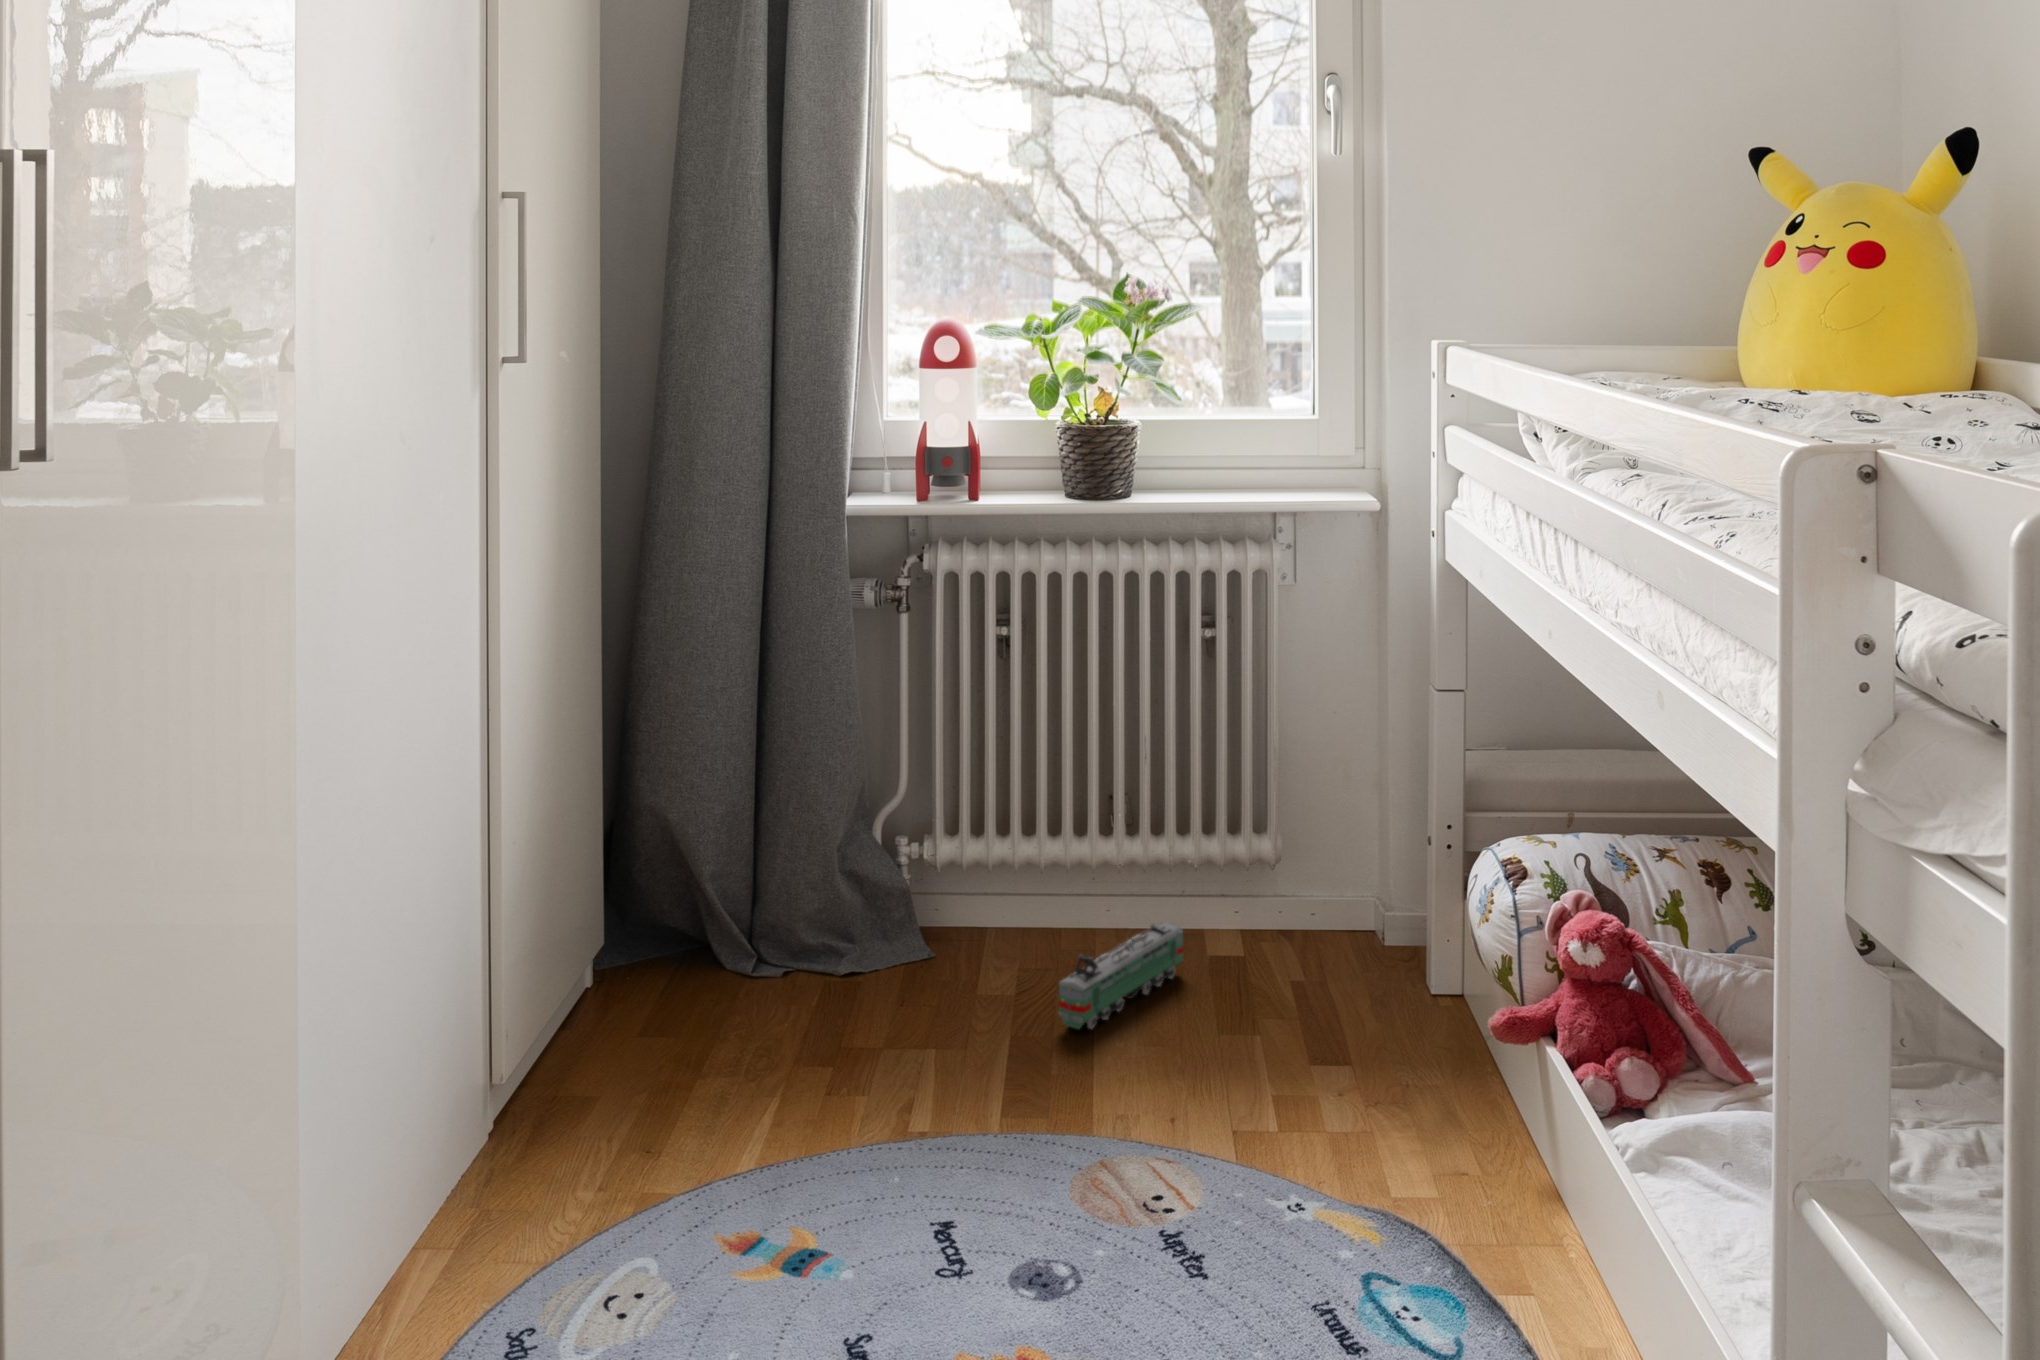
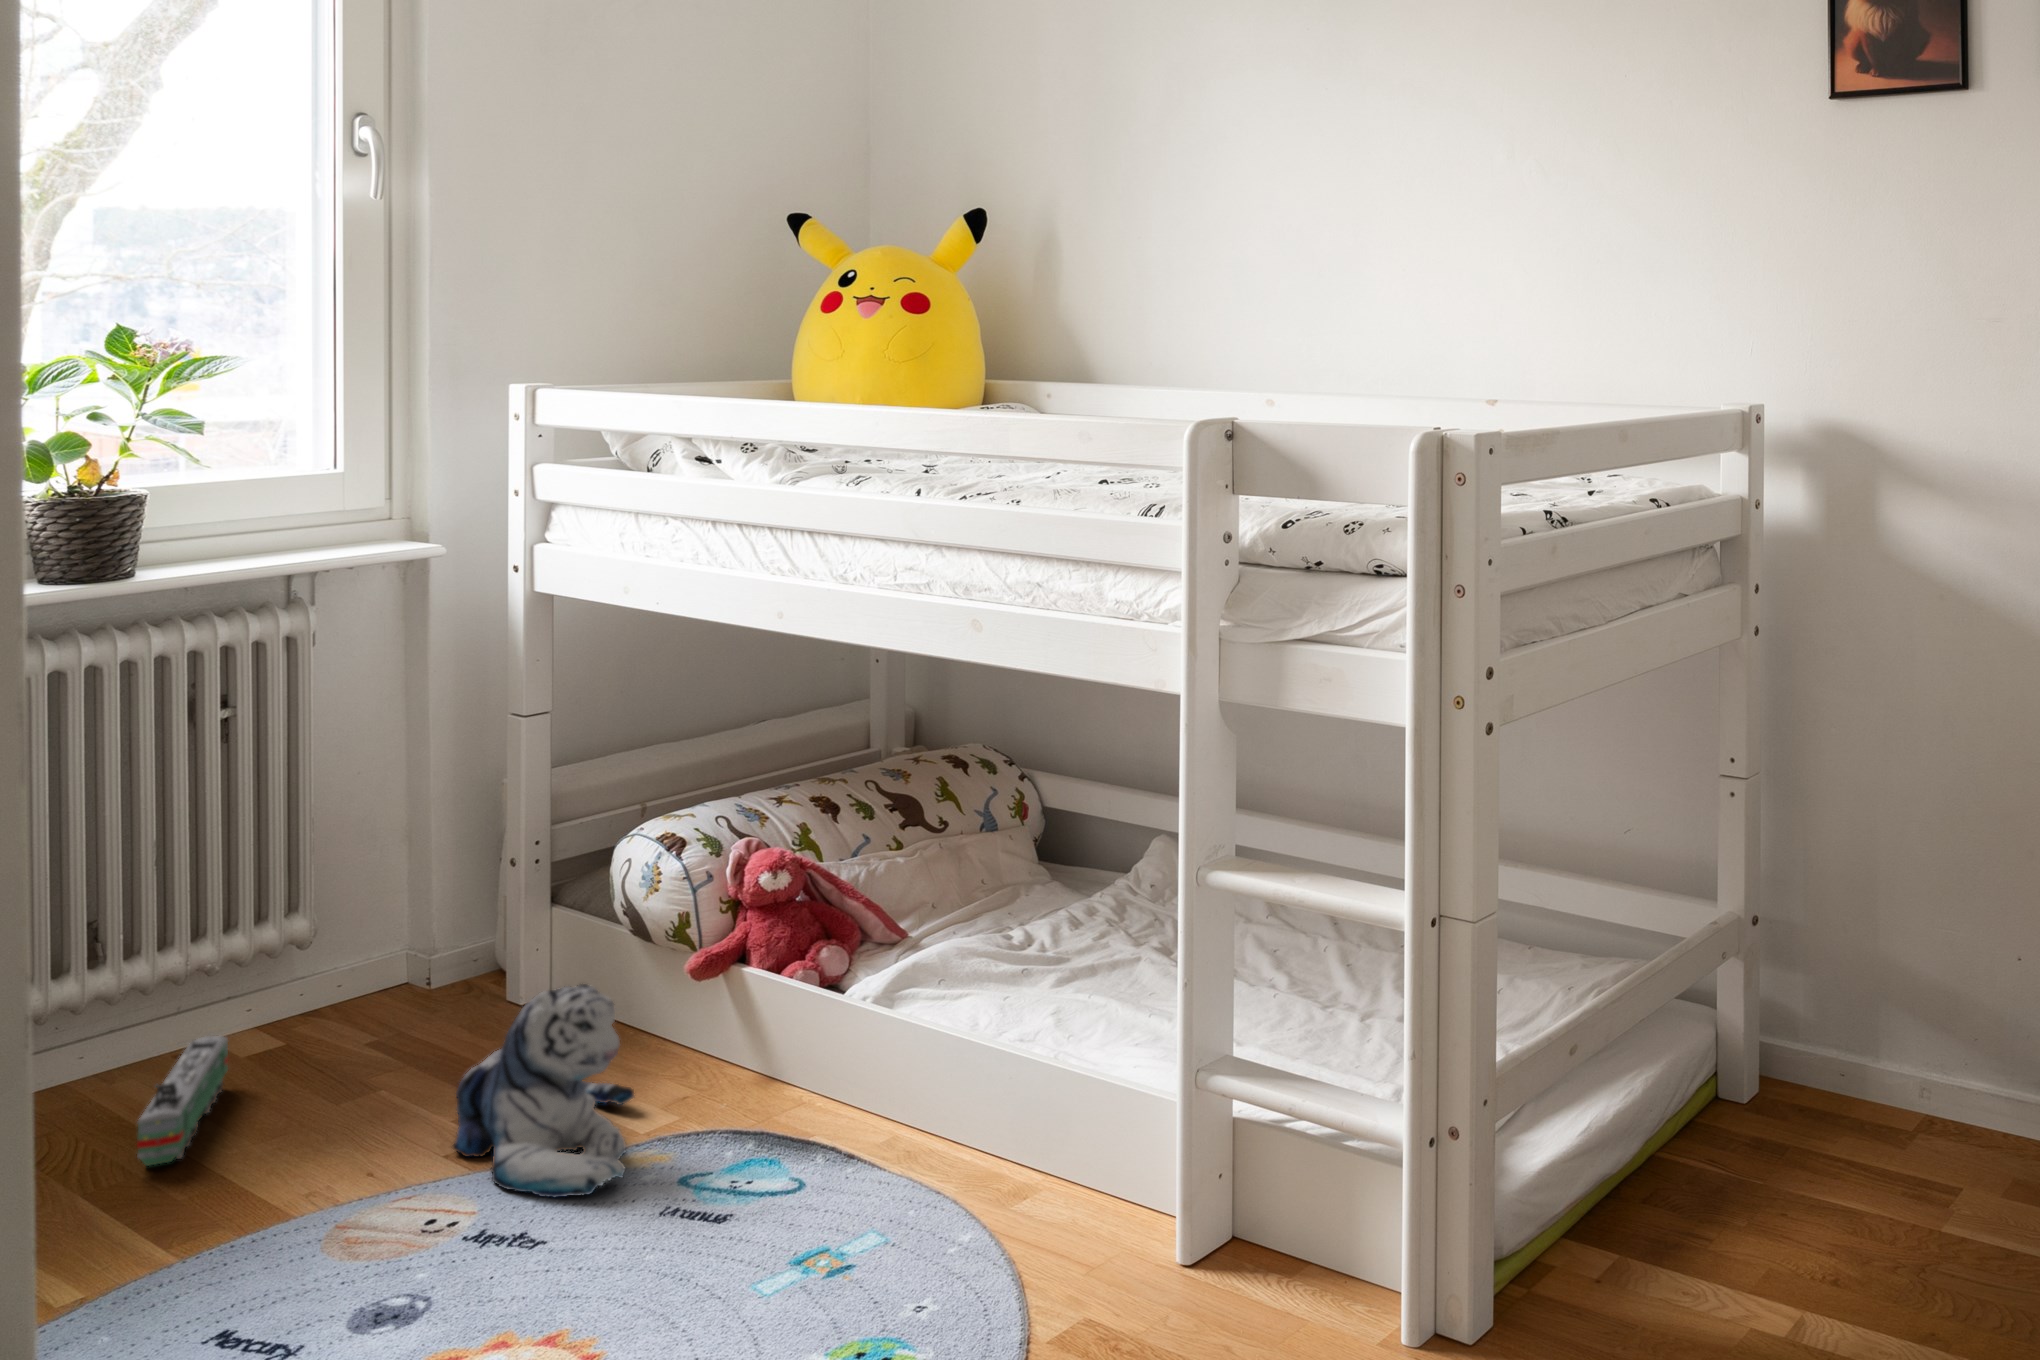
plush toy: none [1232,994,1413,1244] -> present [452,984,634,1198]

